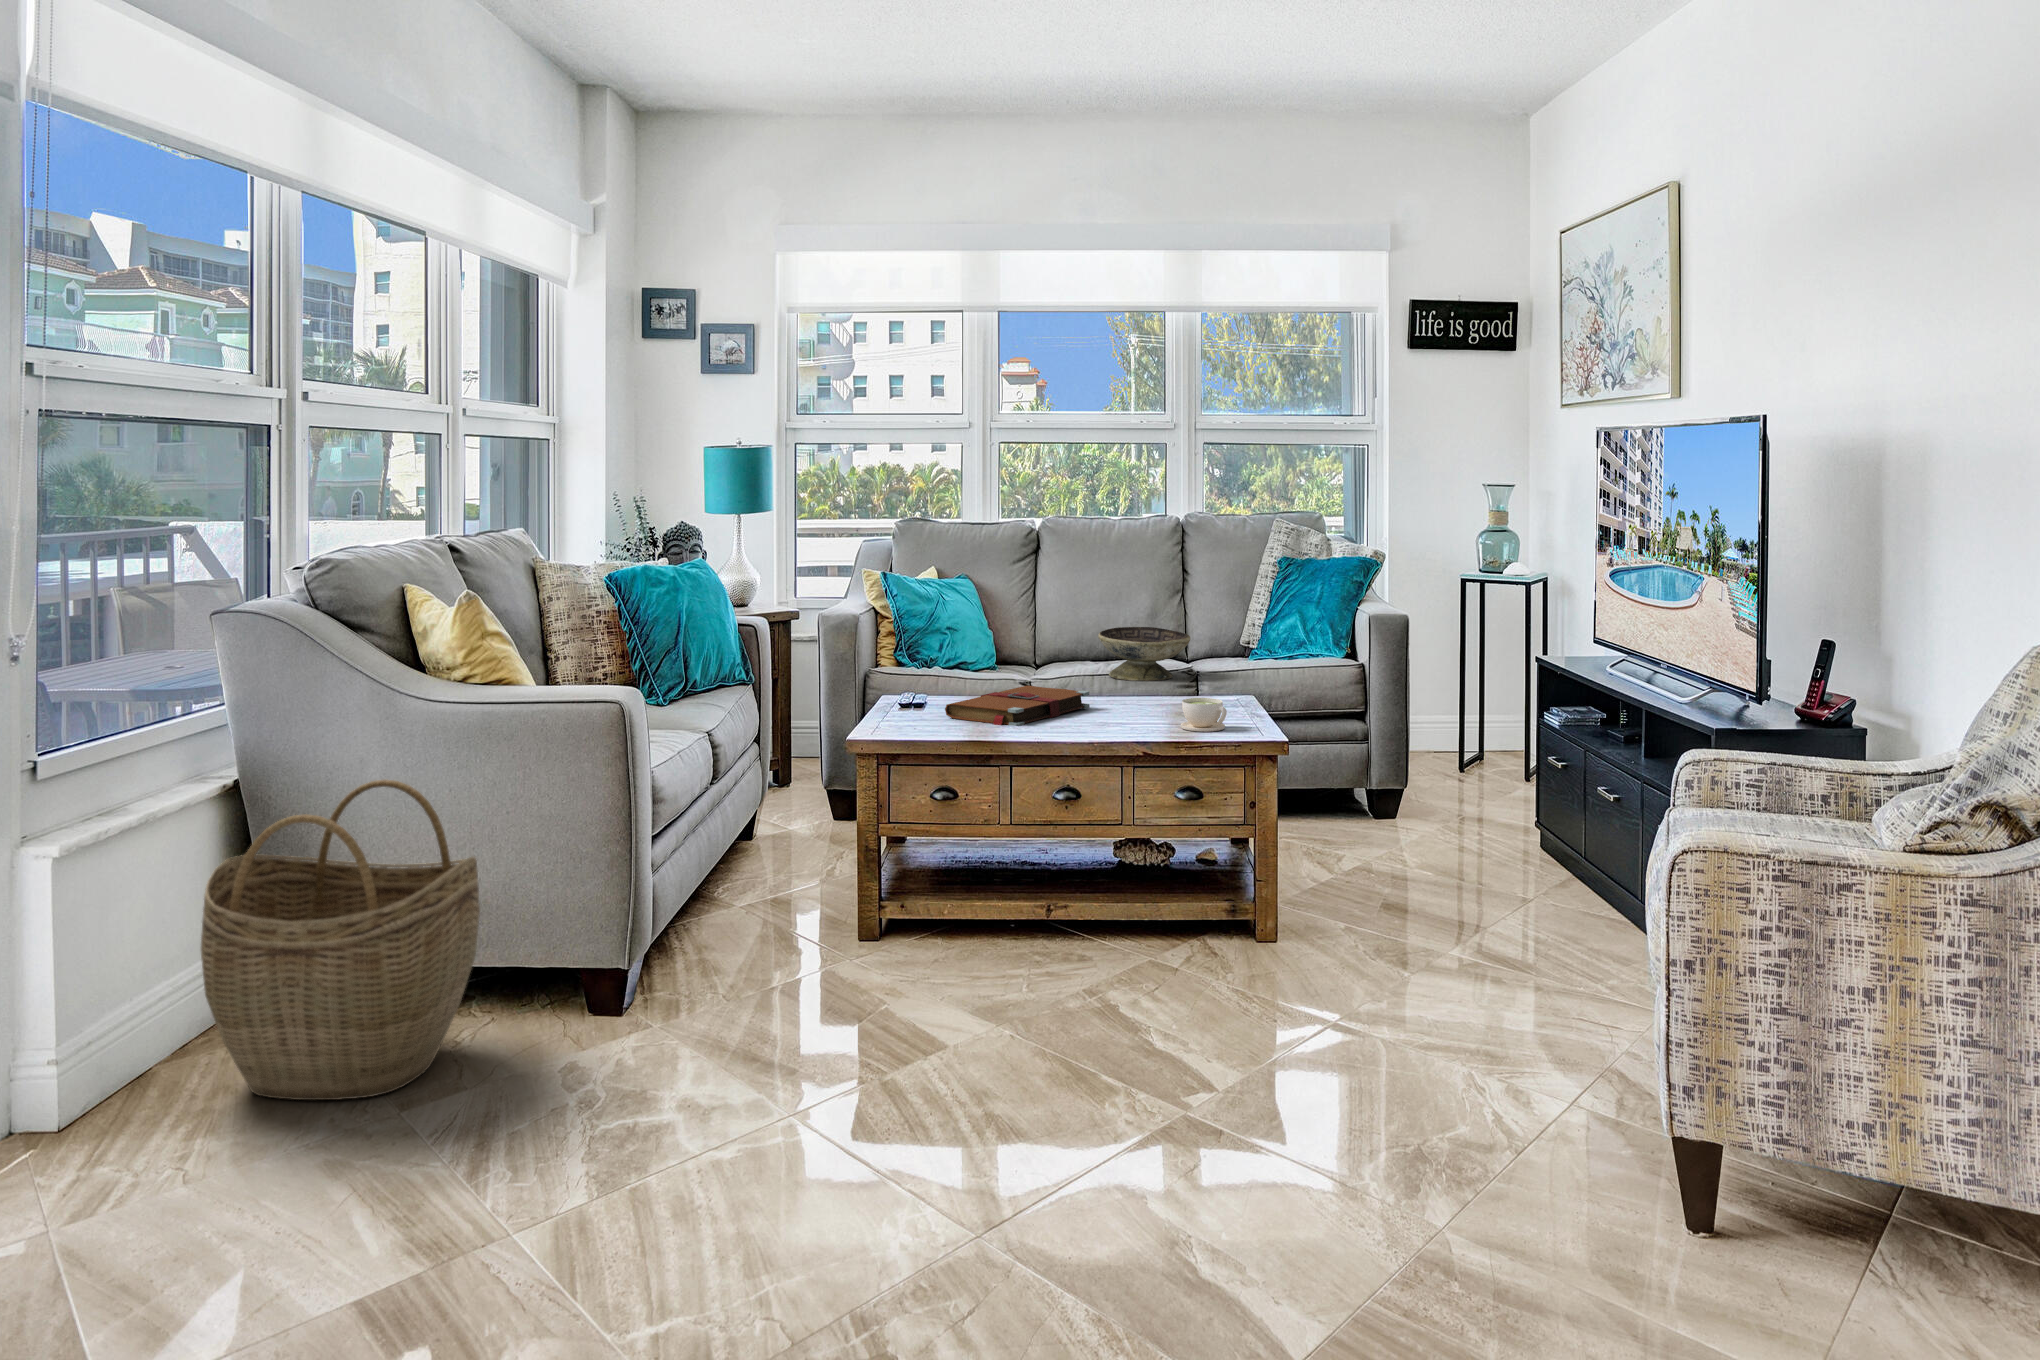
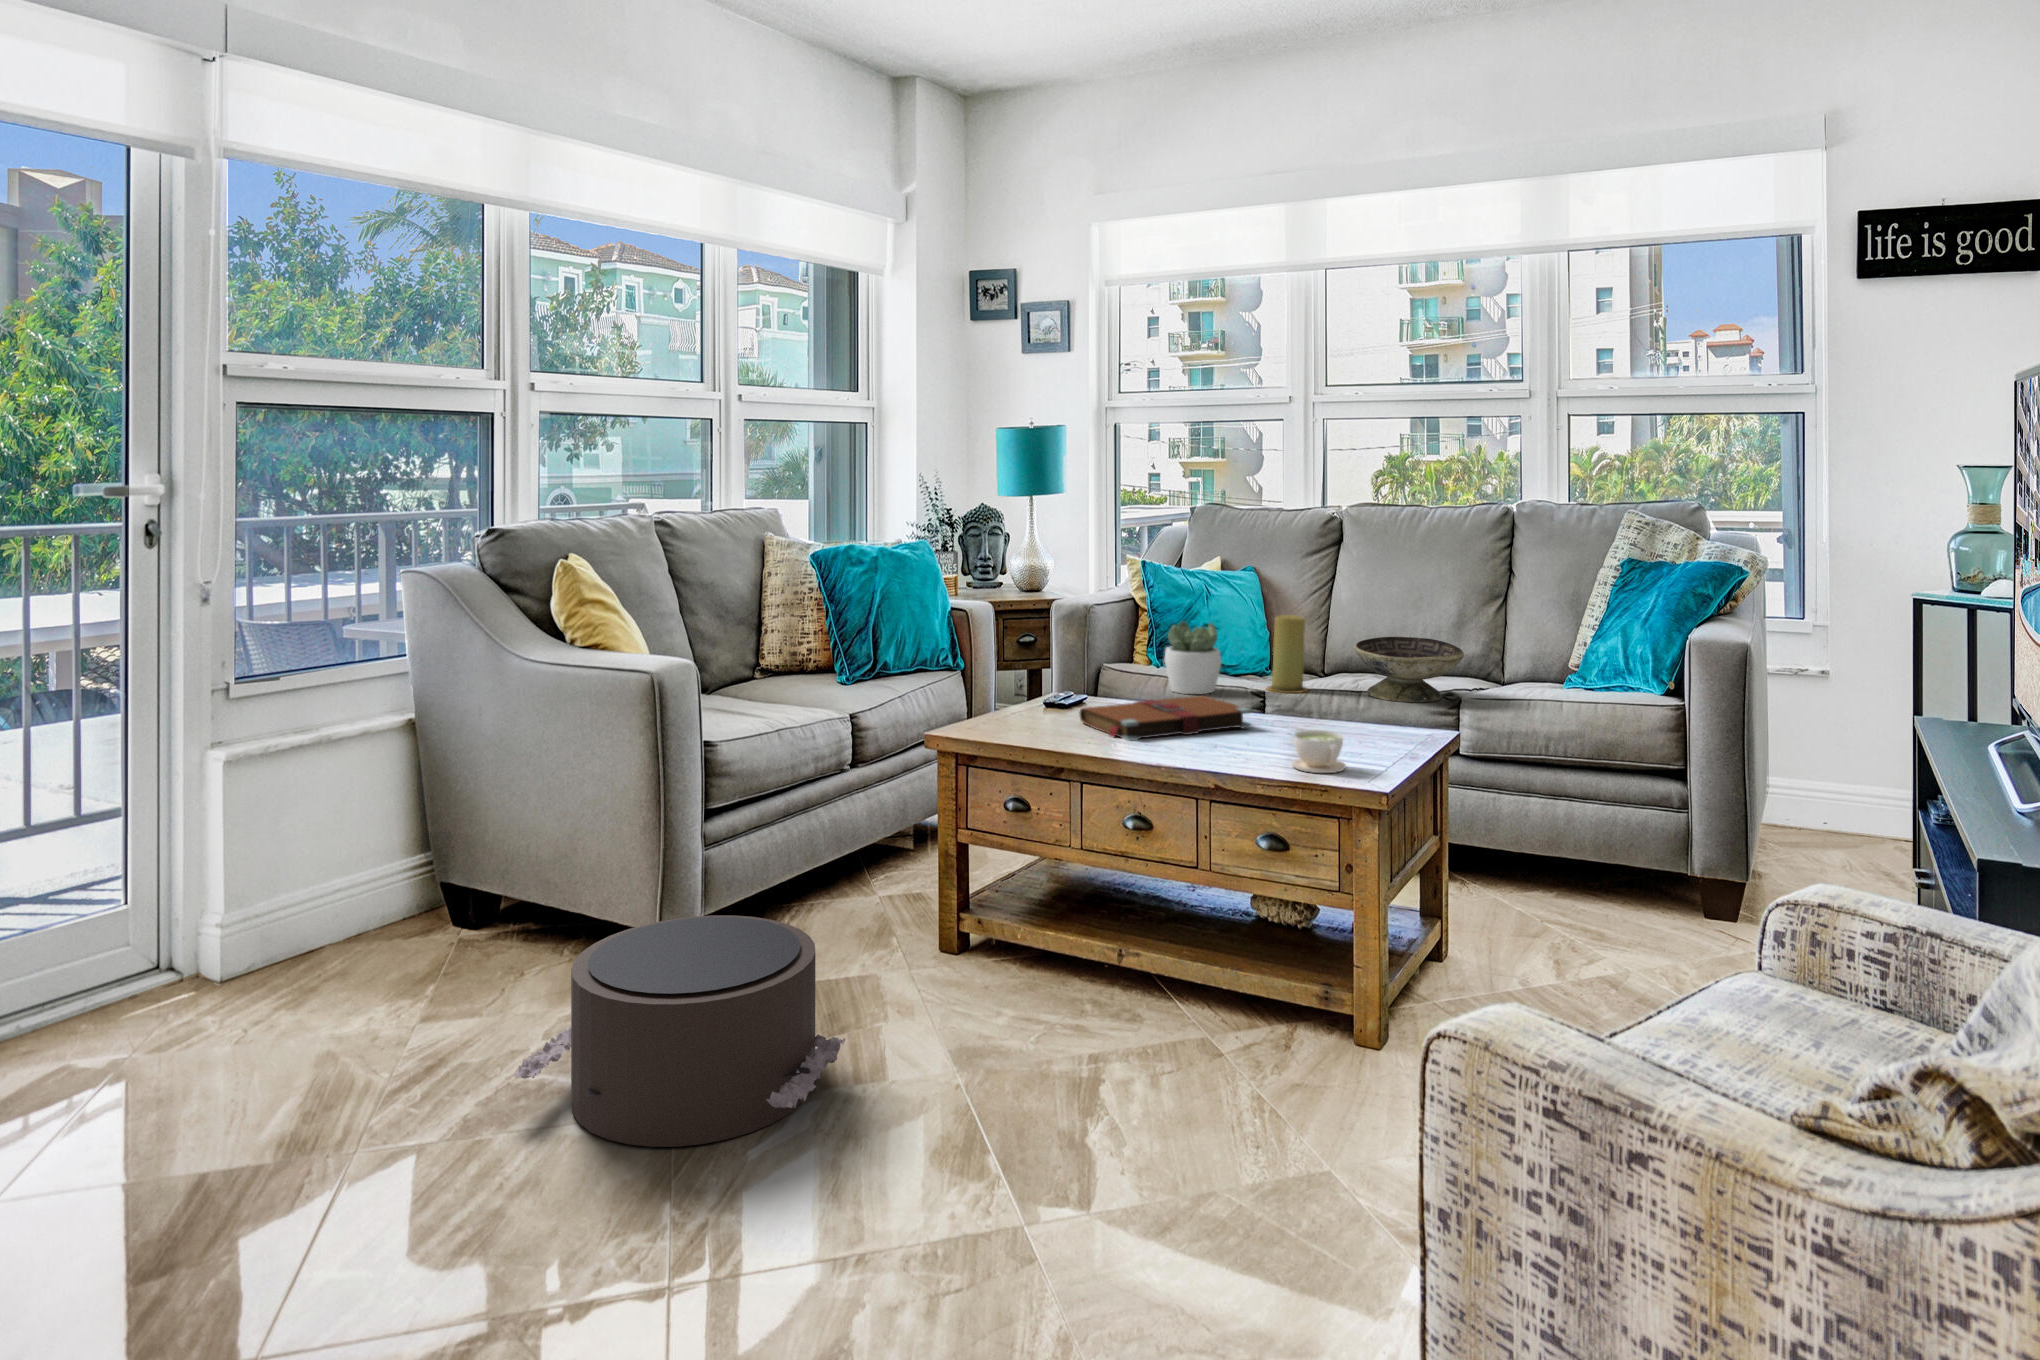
candle: none [1026,613,1063,683] -> present [1267,615,1308,693]
succulent plant: none [946,624,1000,690] -> present [1165,621,1221,694]
woven basket: present [200,780,480,1100] -> none [313,729,538,1008]
pouf: none [635,923,944,1147] -> present [513,915,845,1147]

